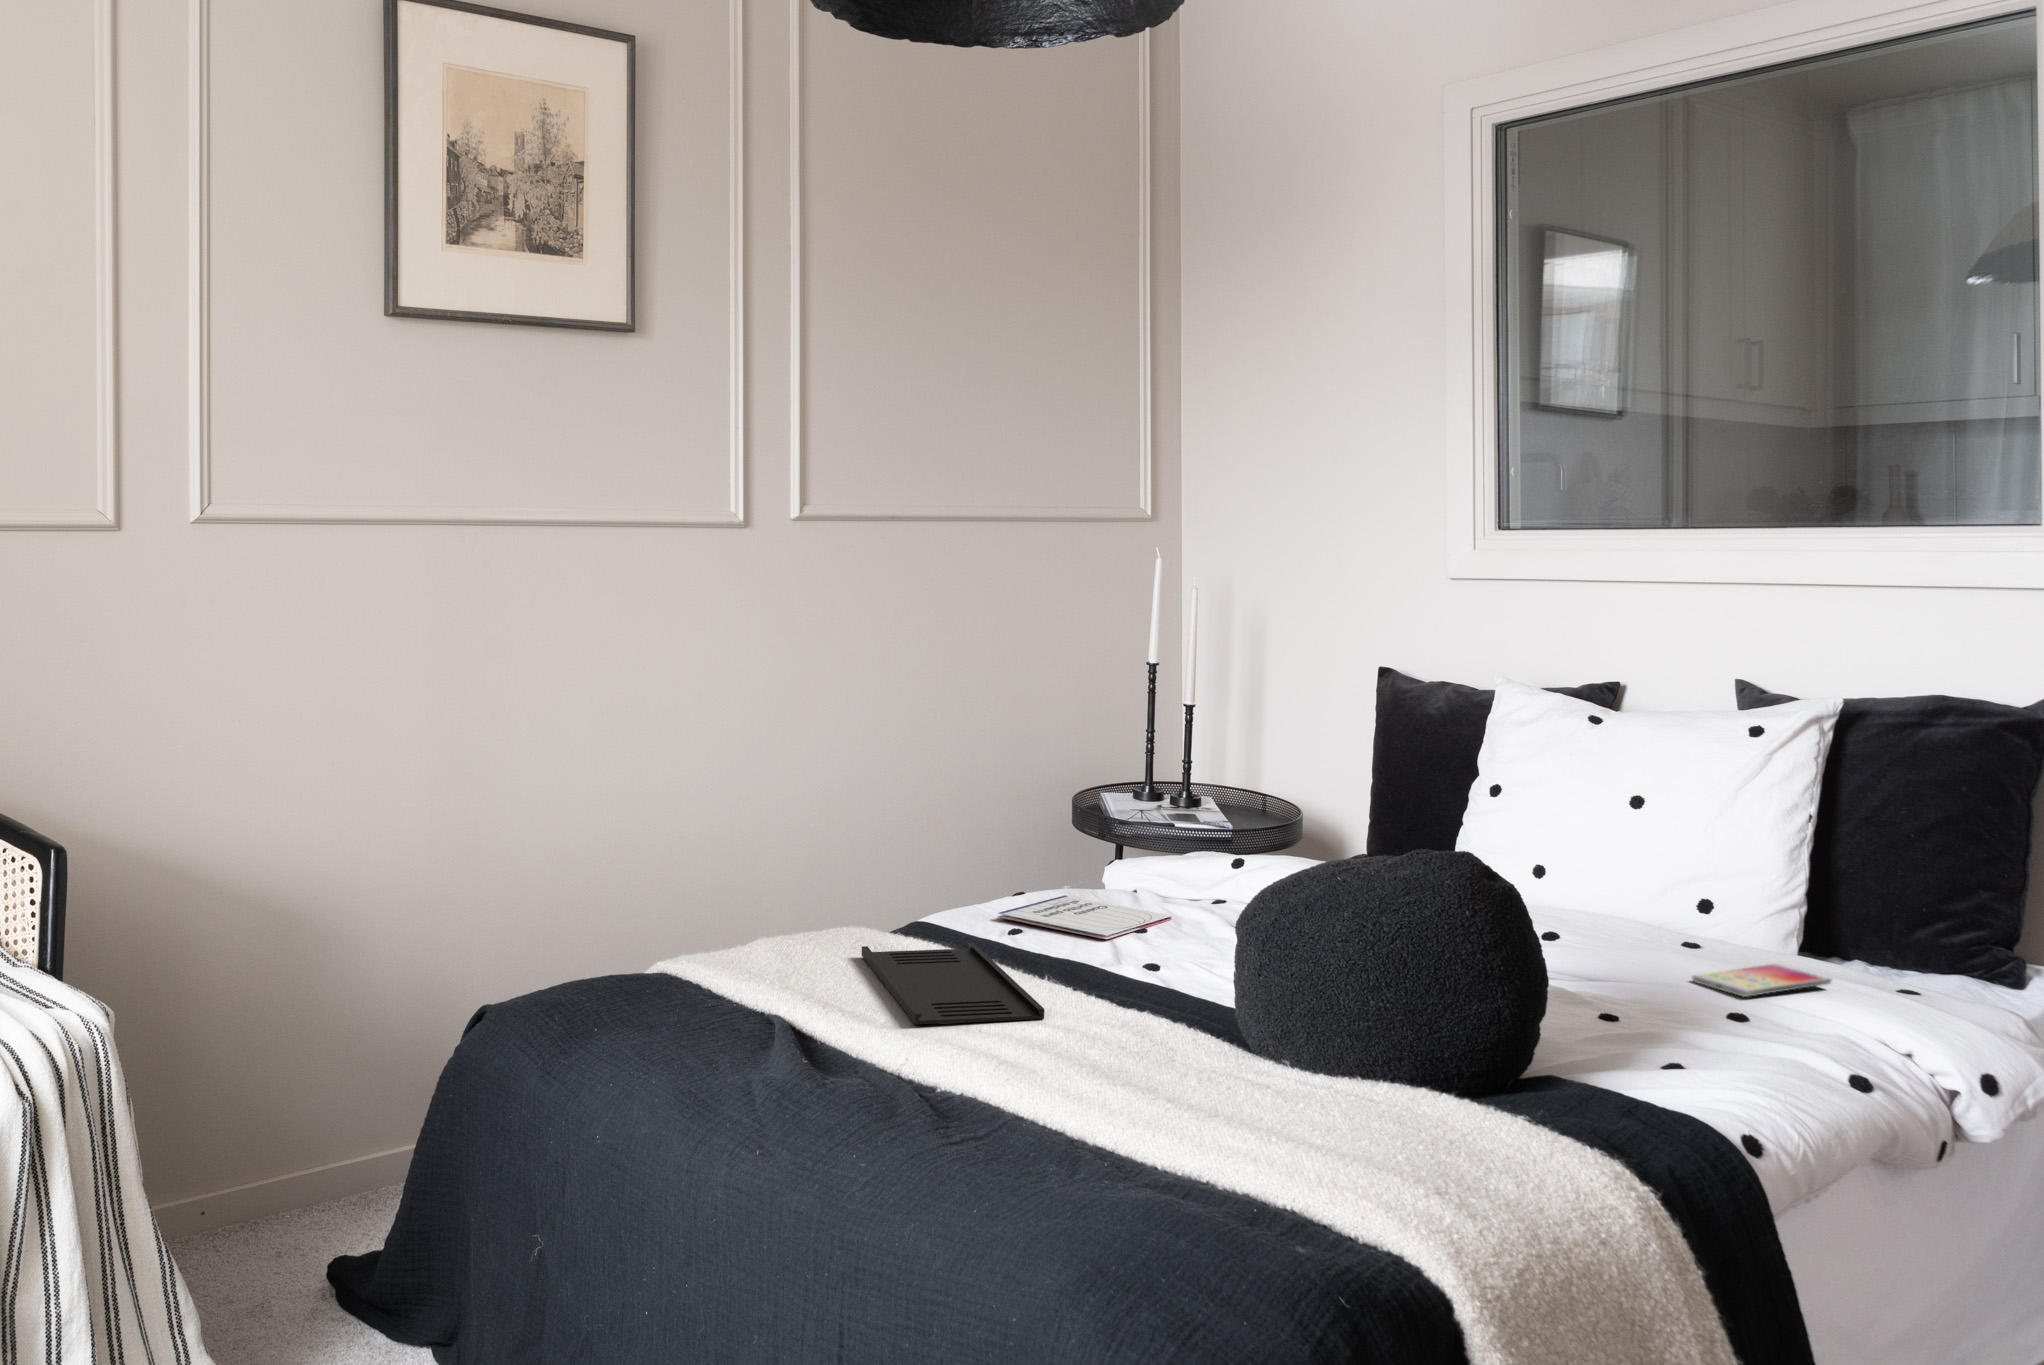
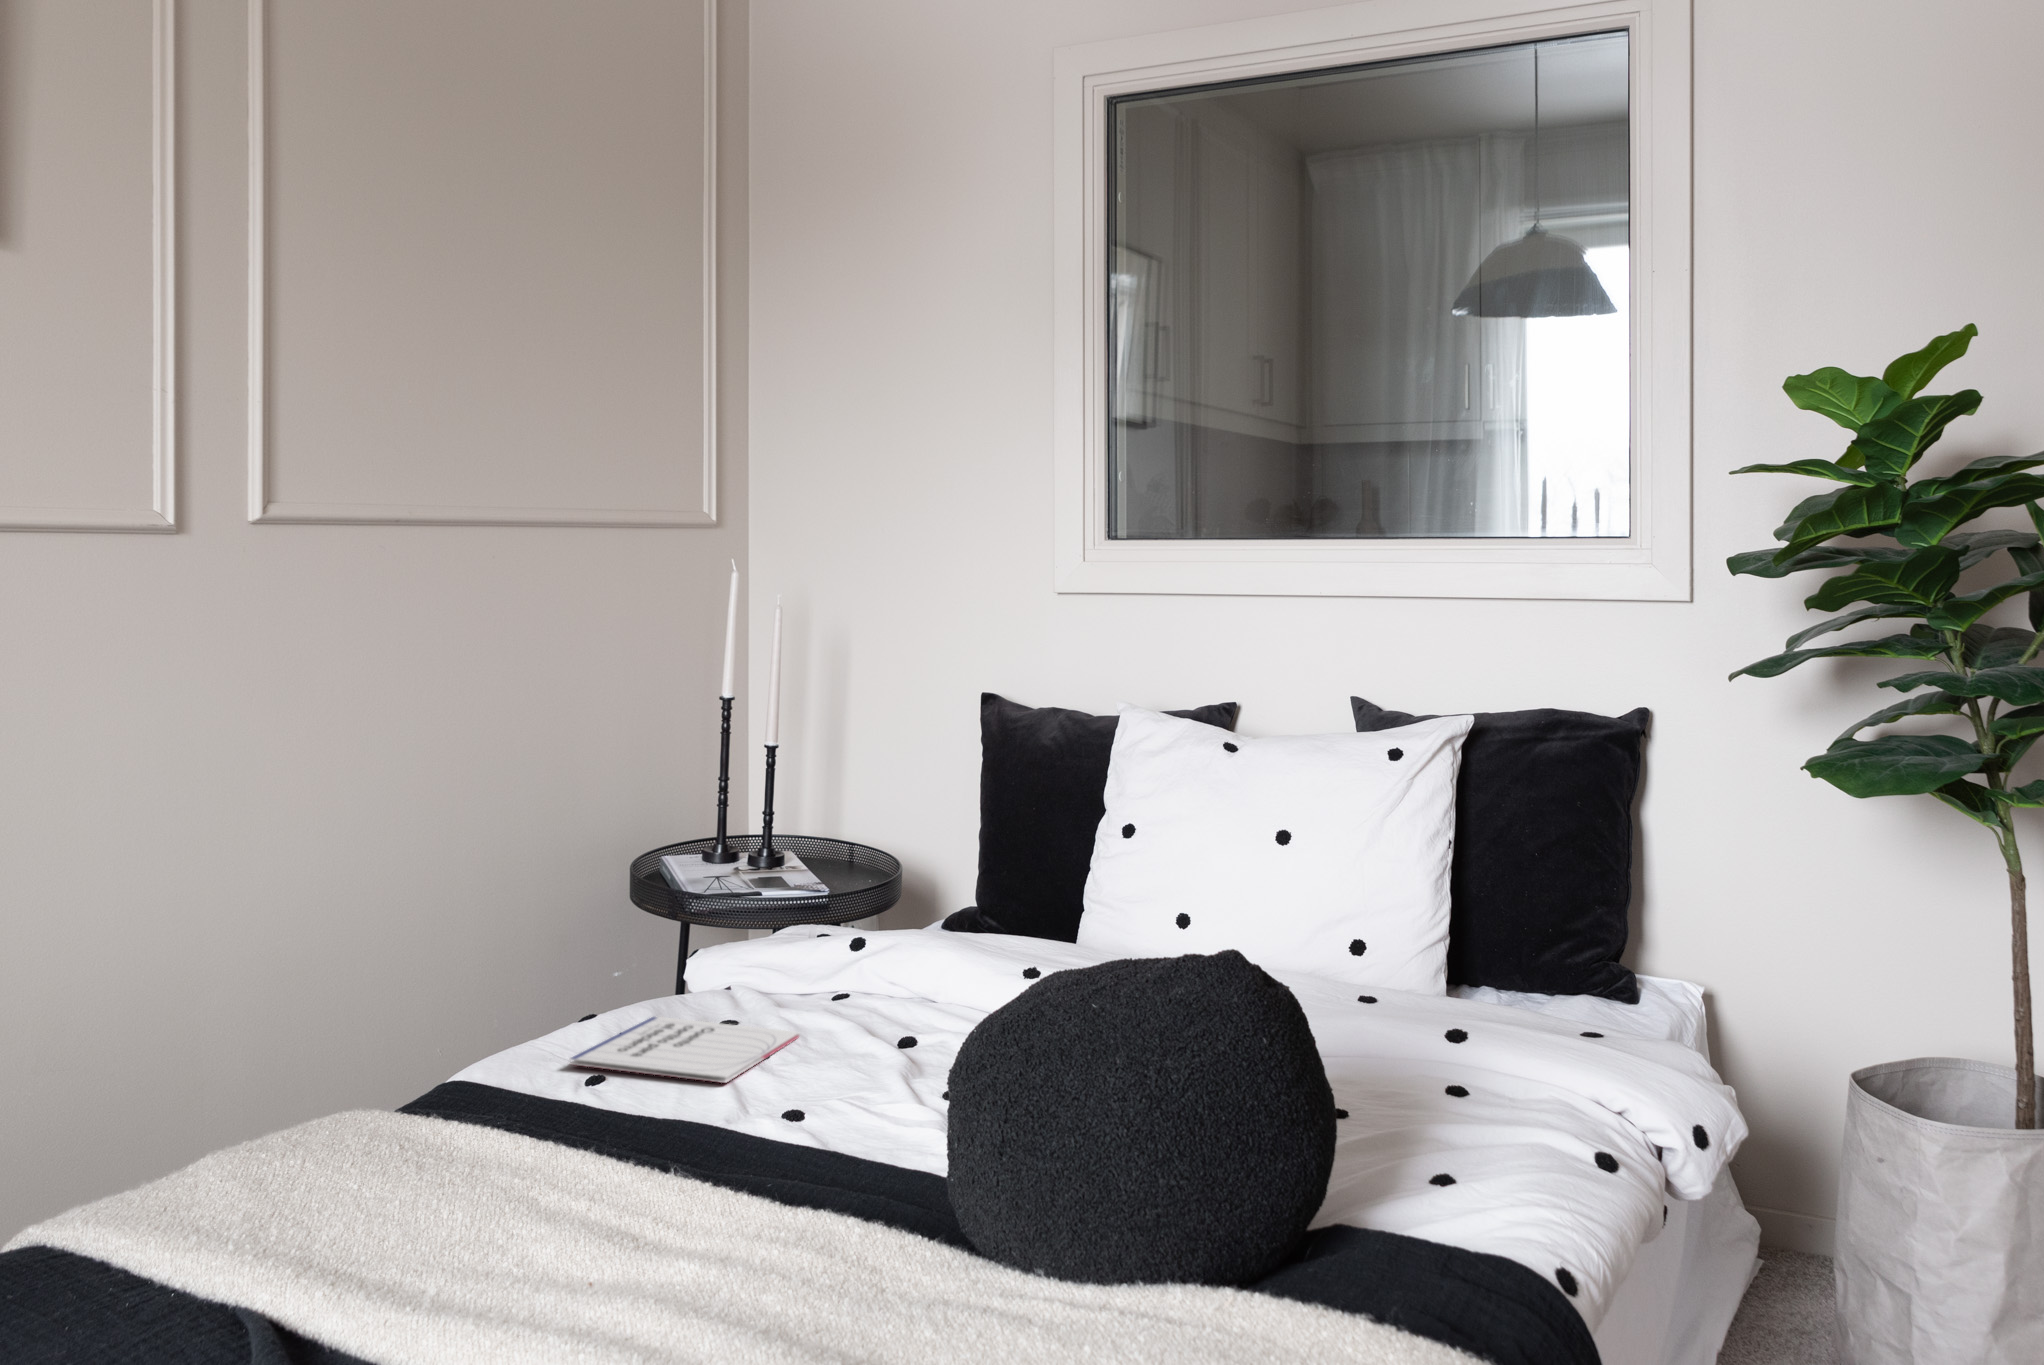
tray: present [862,943,1044,1024] -> none [377,1117,677,1291]
smartphone: present [1692,963,1832,997] -> none [1388,1012,1512,1062]

